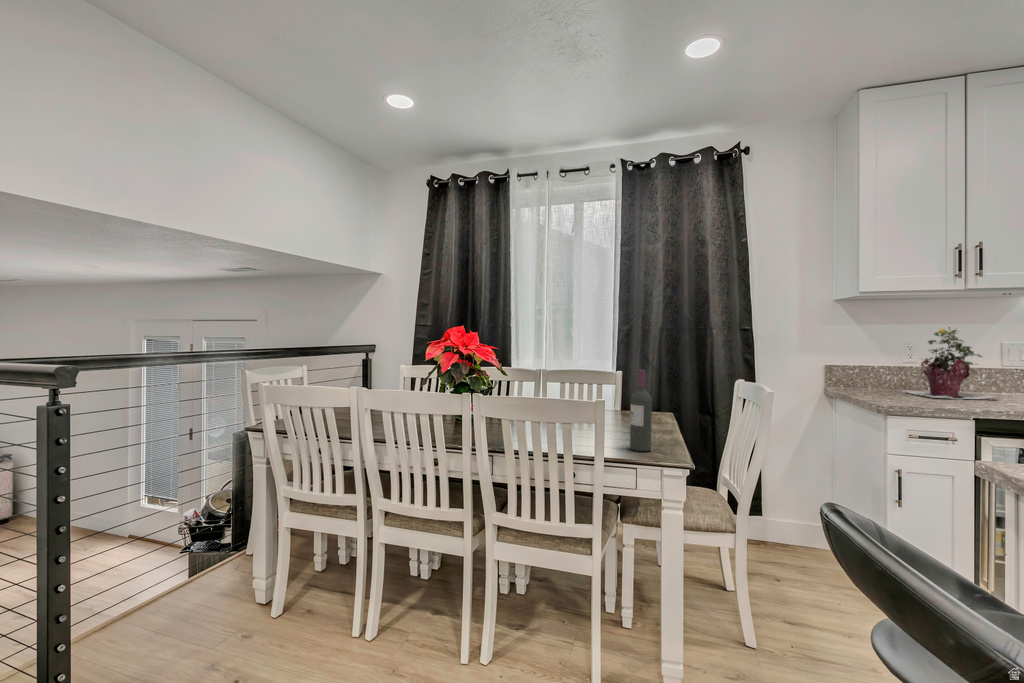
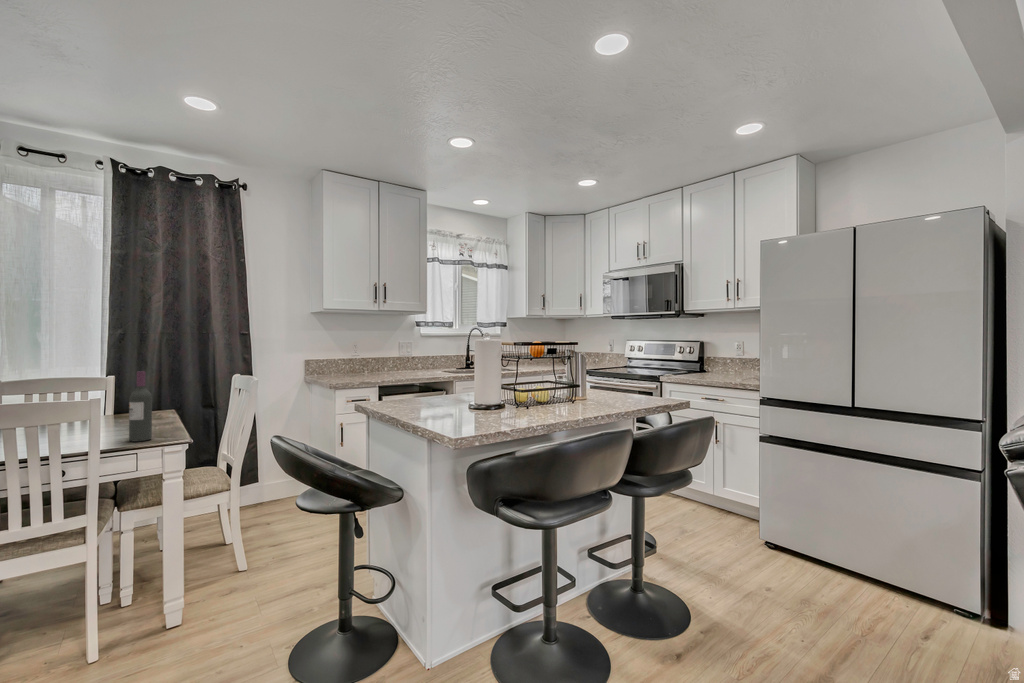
potted plant: present [902,327,998,400] -> none [351,333,395,378]

